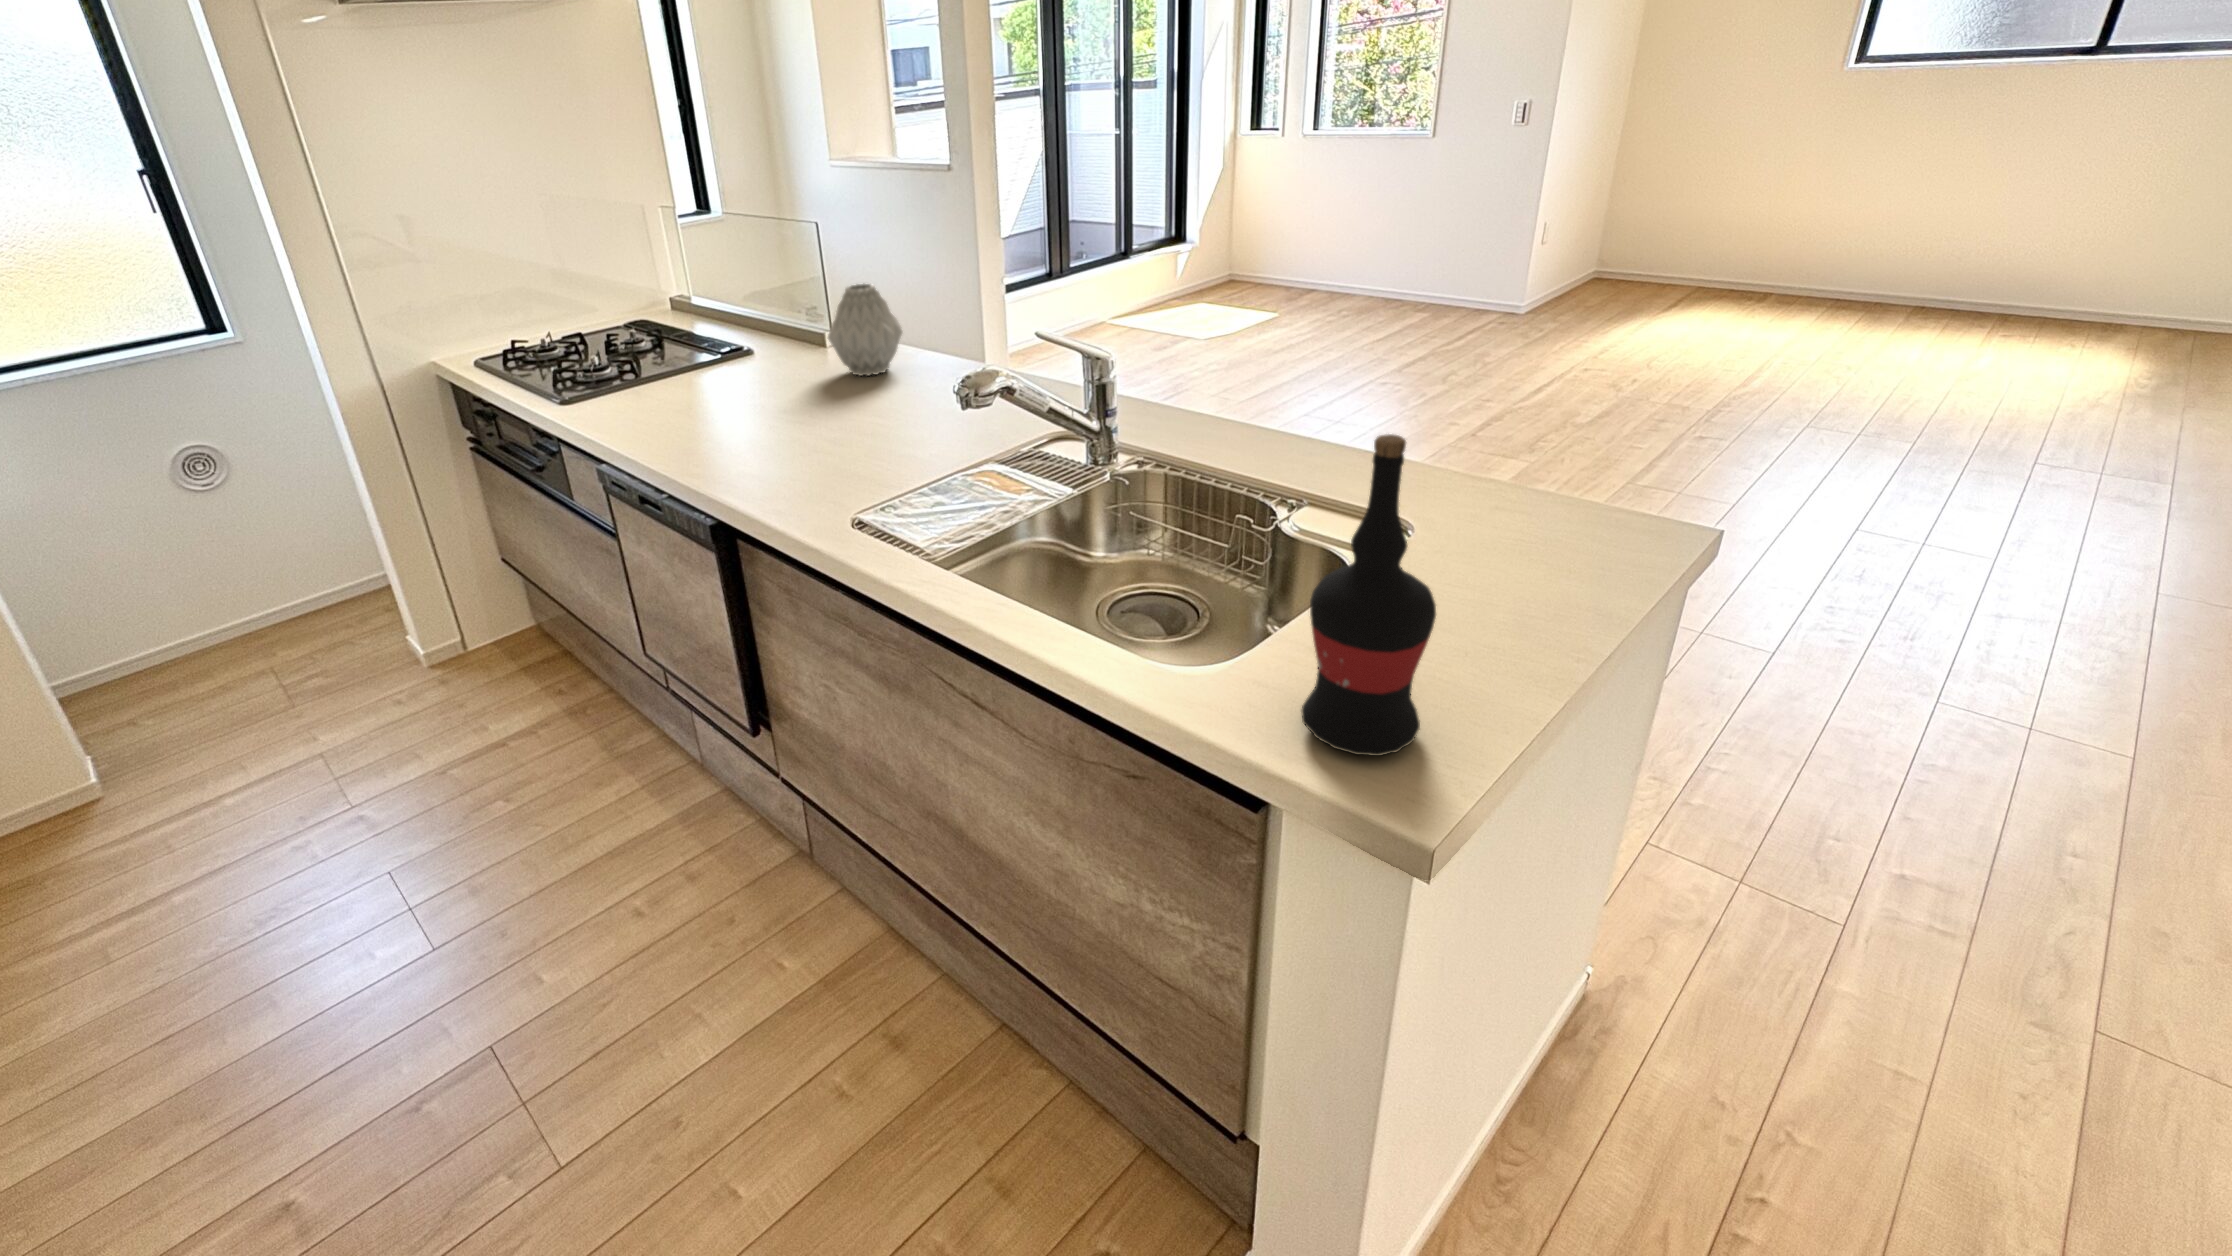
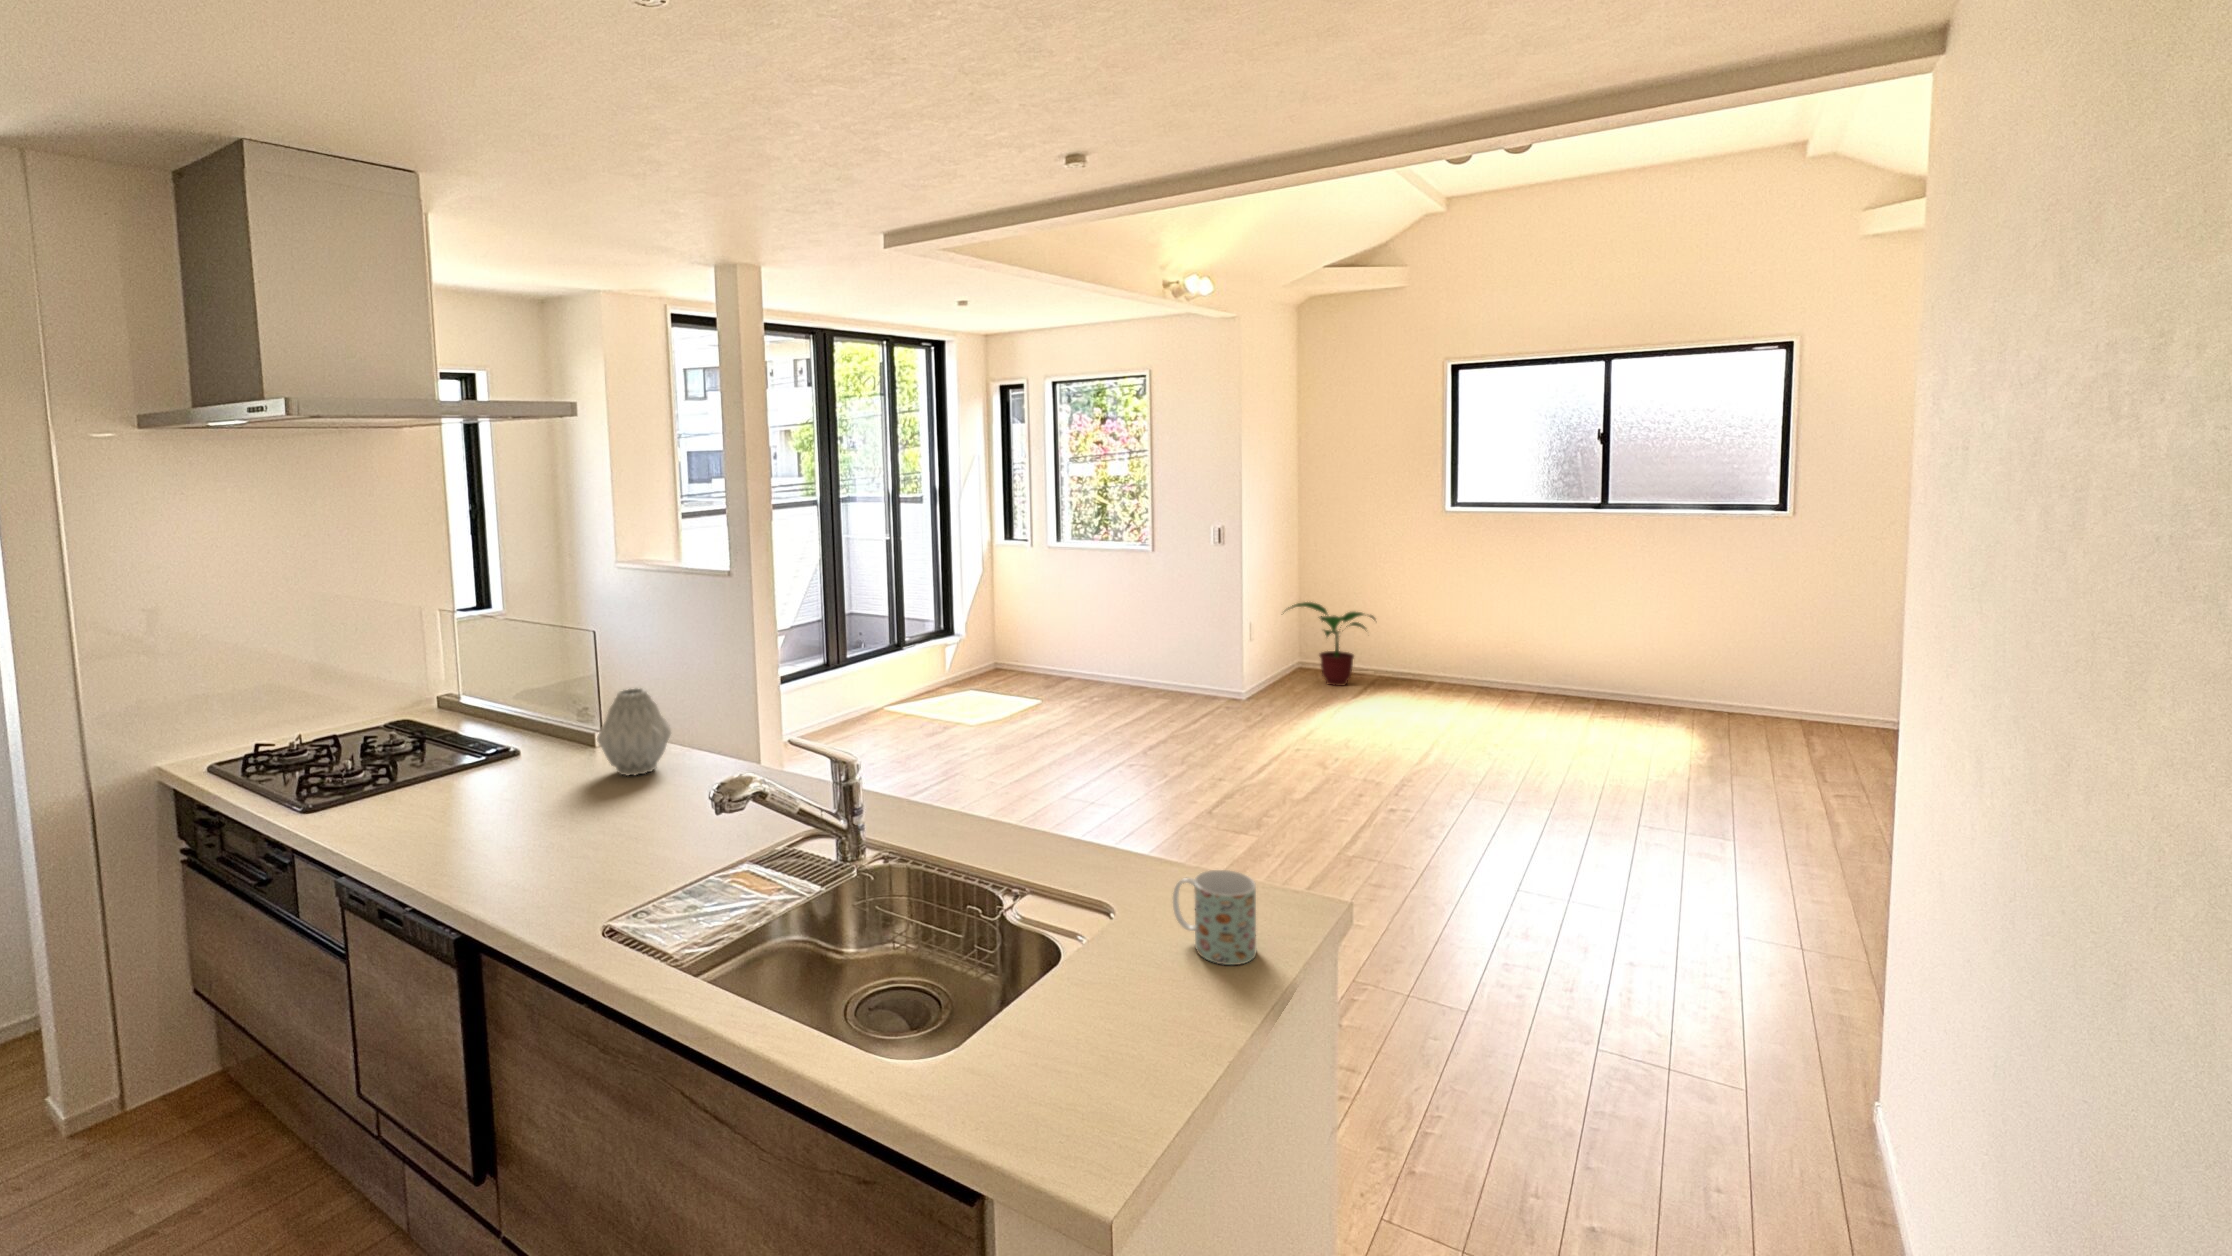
potted plant: none [1591,199,1719,302] -> present [1288,602,1375,686]
wine bottle: present [1301,434,1436,756] -> none [1006,841,1110,1142]
mug: none [1491,485,1608,590] -> present [1173,870,1256,965]

